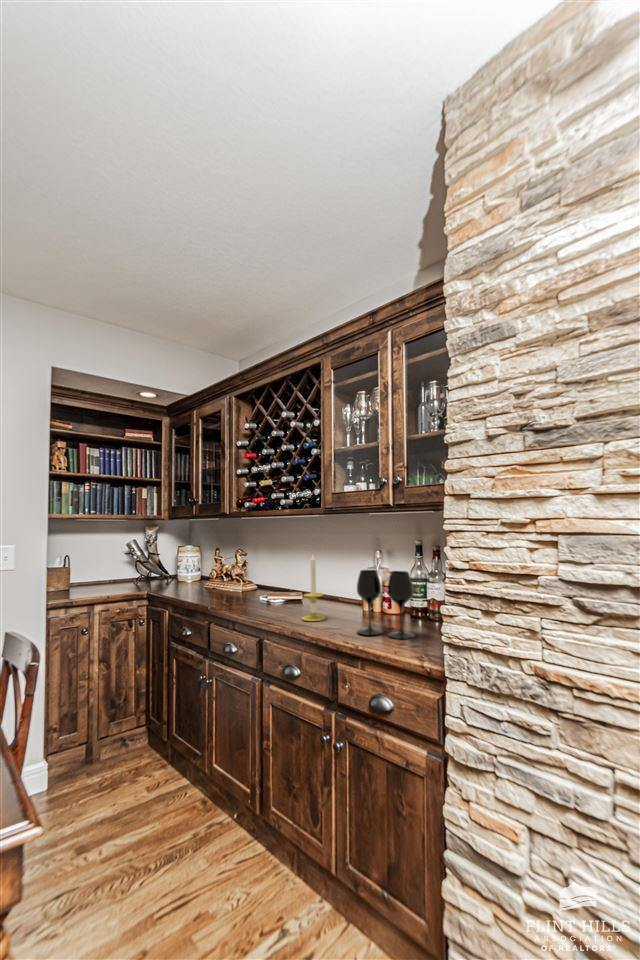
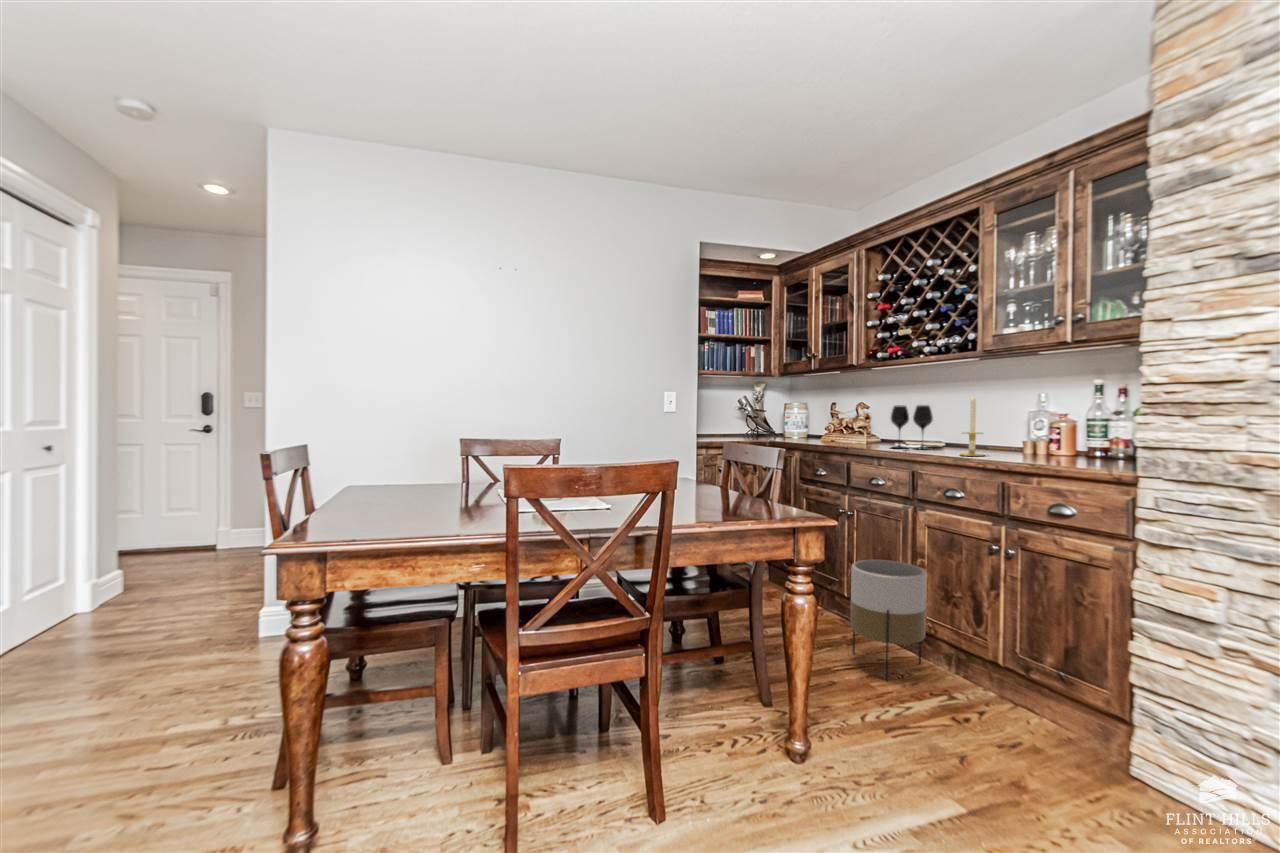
wine glass: present [357,570,415,639] -> present [891,405,933,449]
planter: none [185,743,268,921] -> present [850,560,926,681]

